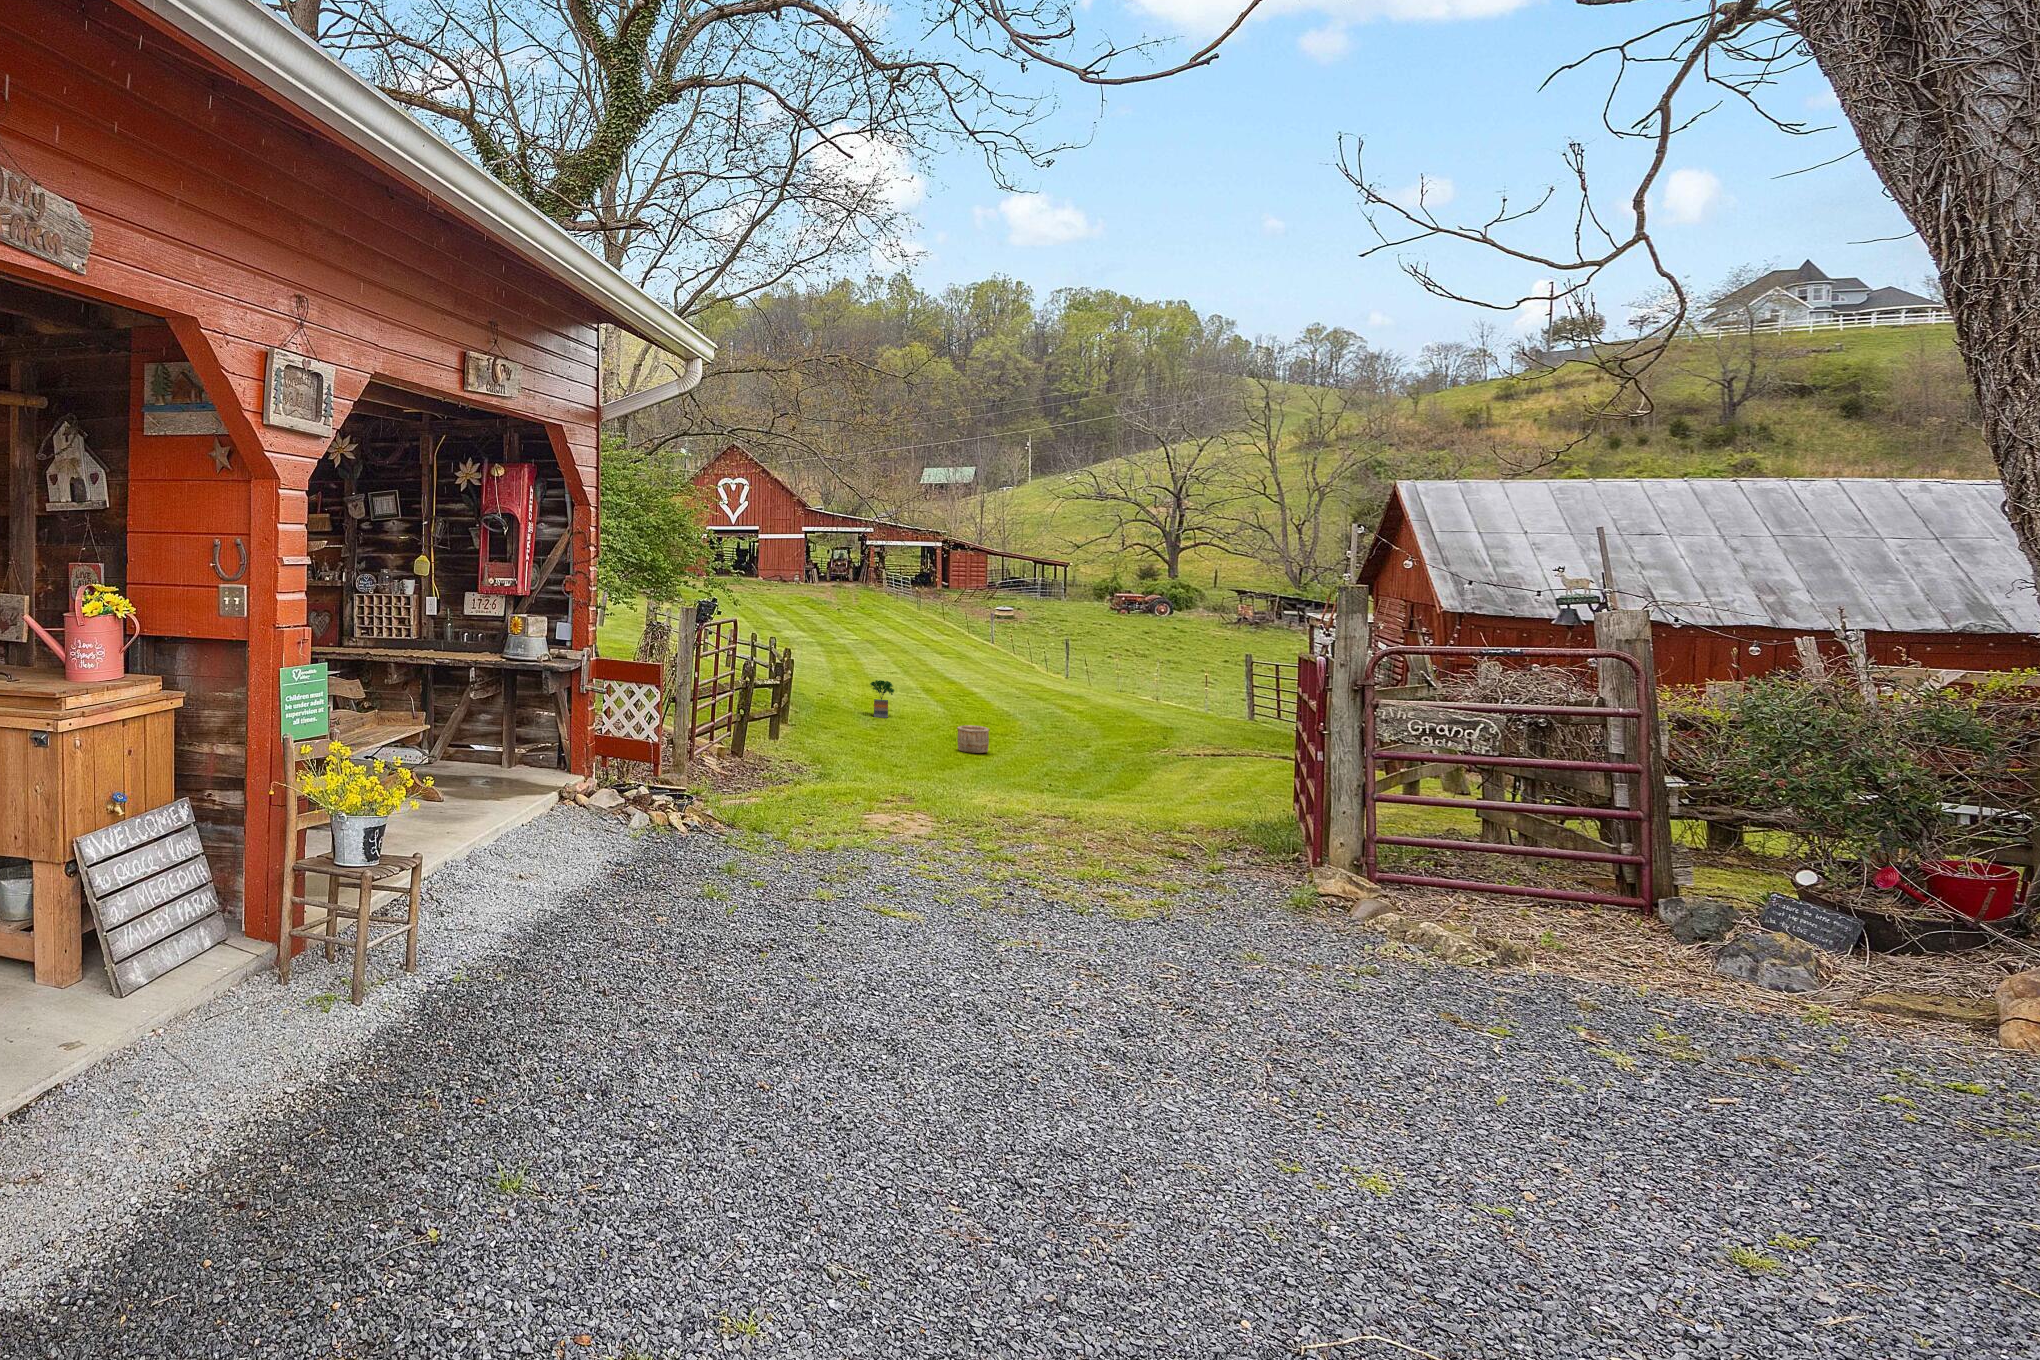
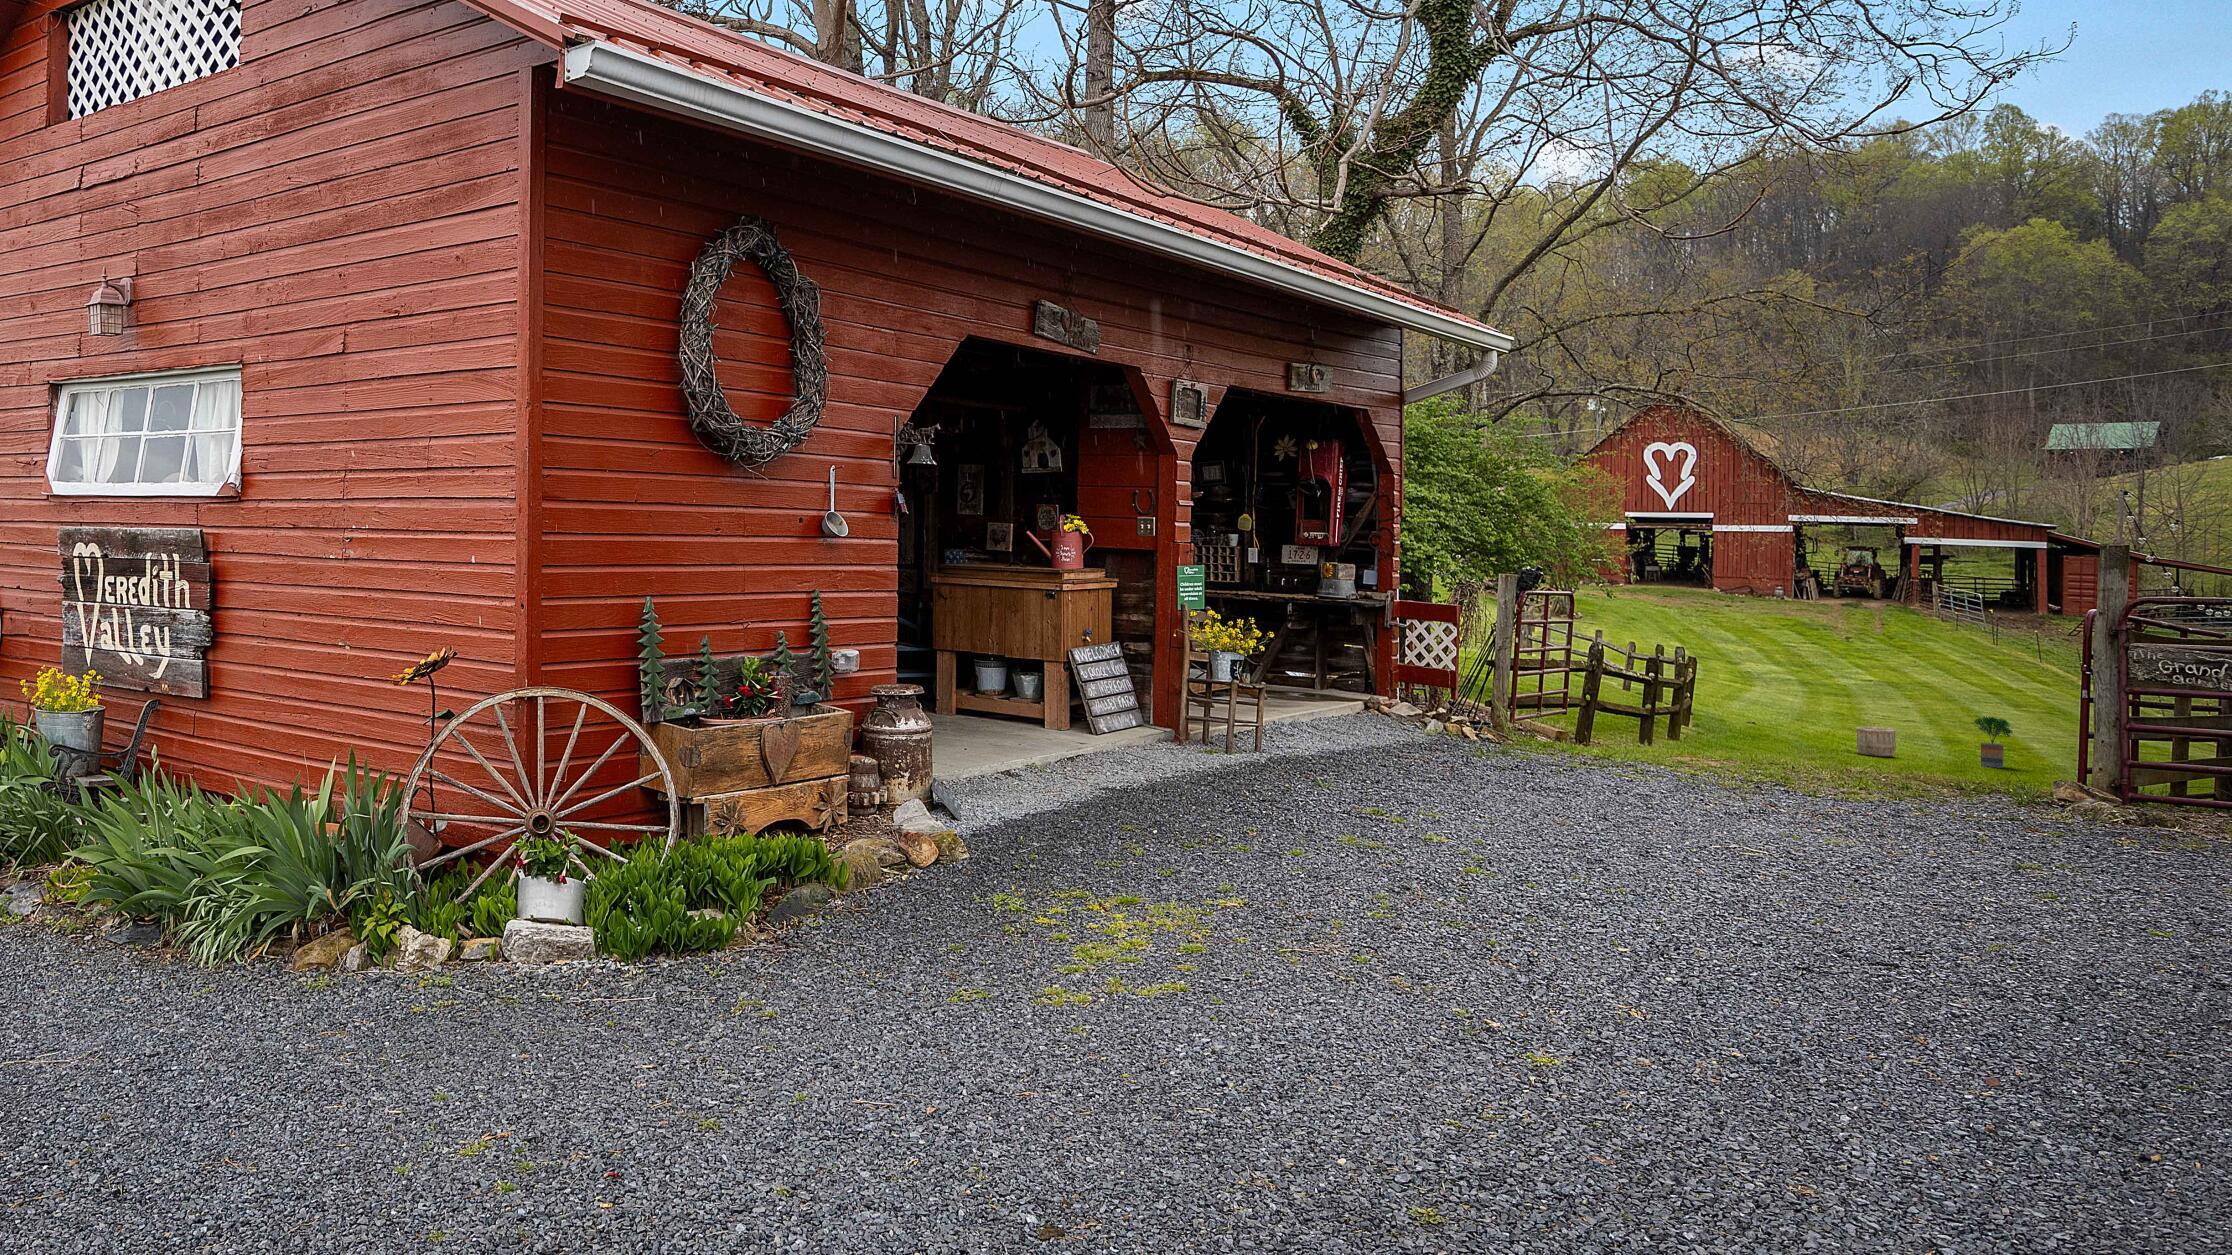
potted tree: present [870,680,894,718] -> present [1974,717,2013,768]

